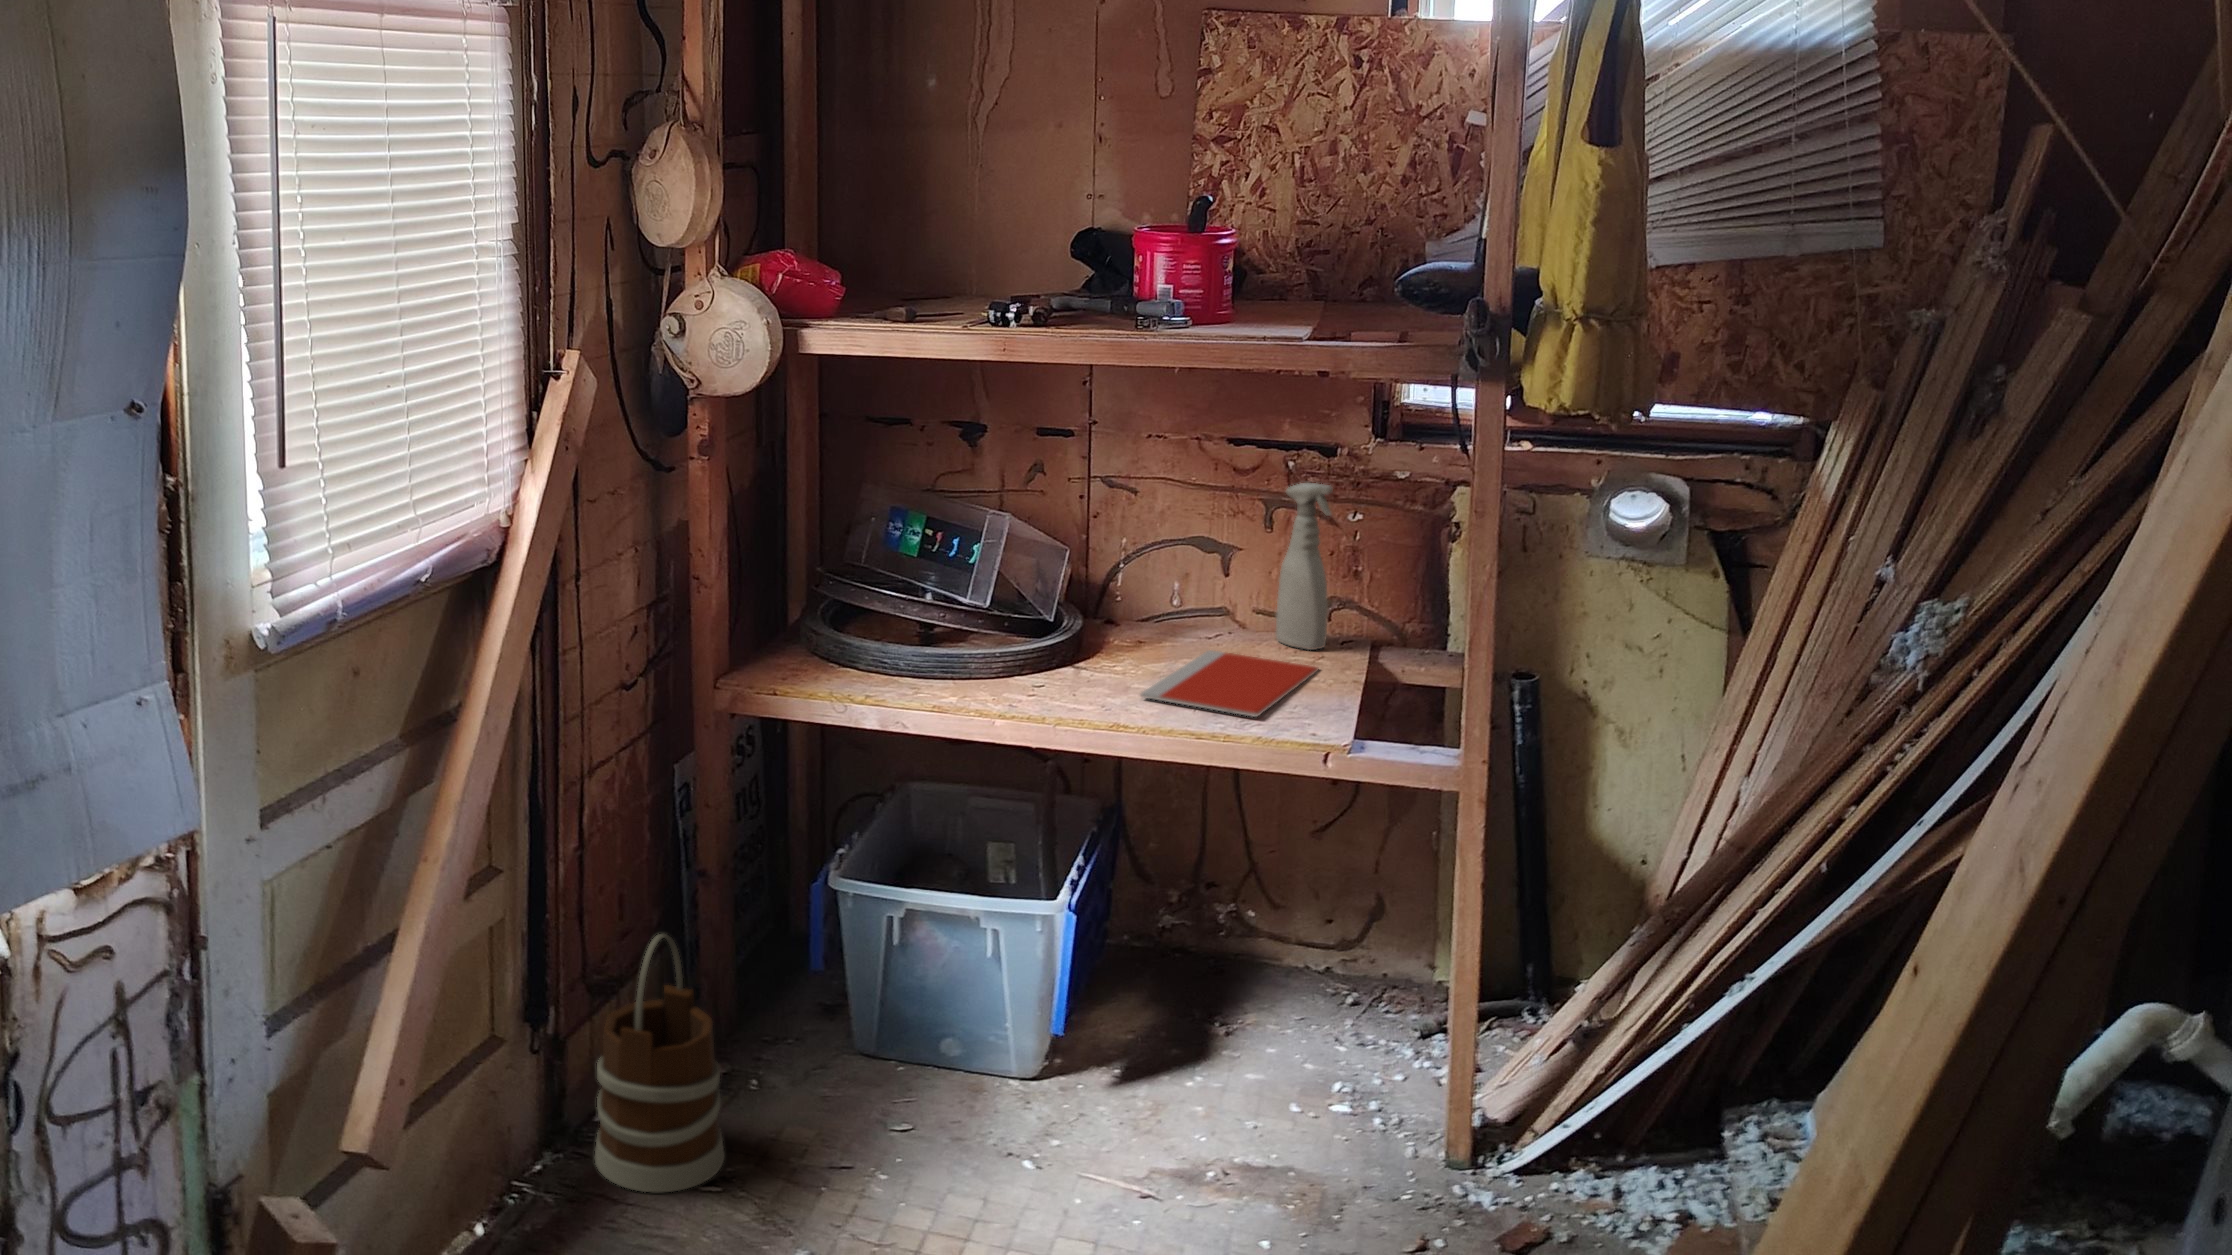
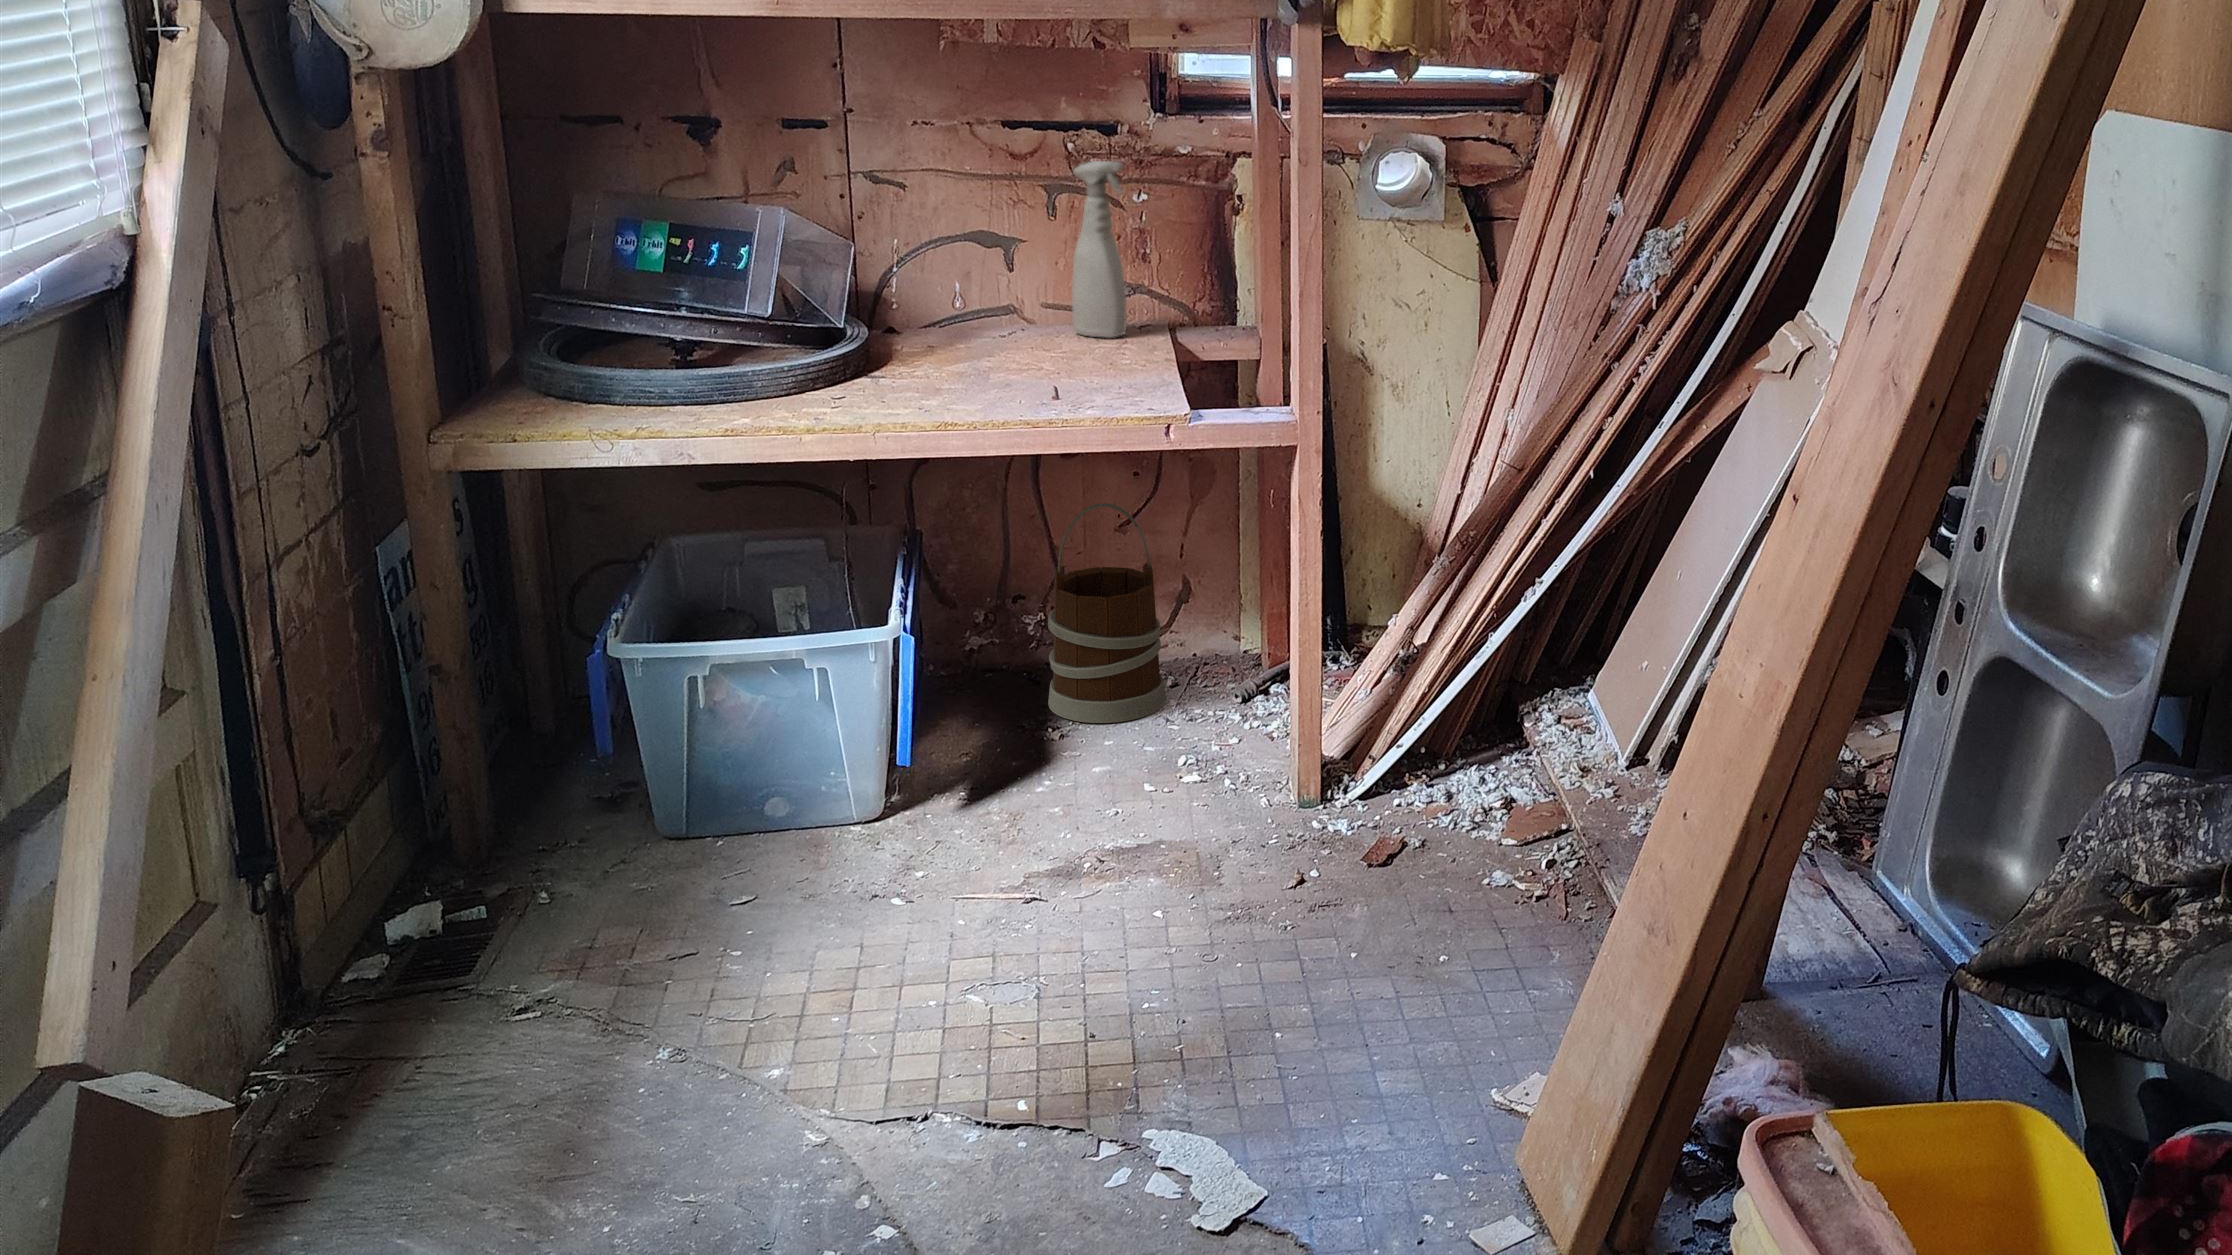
notebook: present [1141,650,1318,717] -> none [956,347,1128,400]
wooden bucket: present [595,934,724,1192] -> present [1048,503,1166,723]

